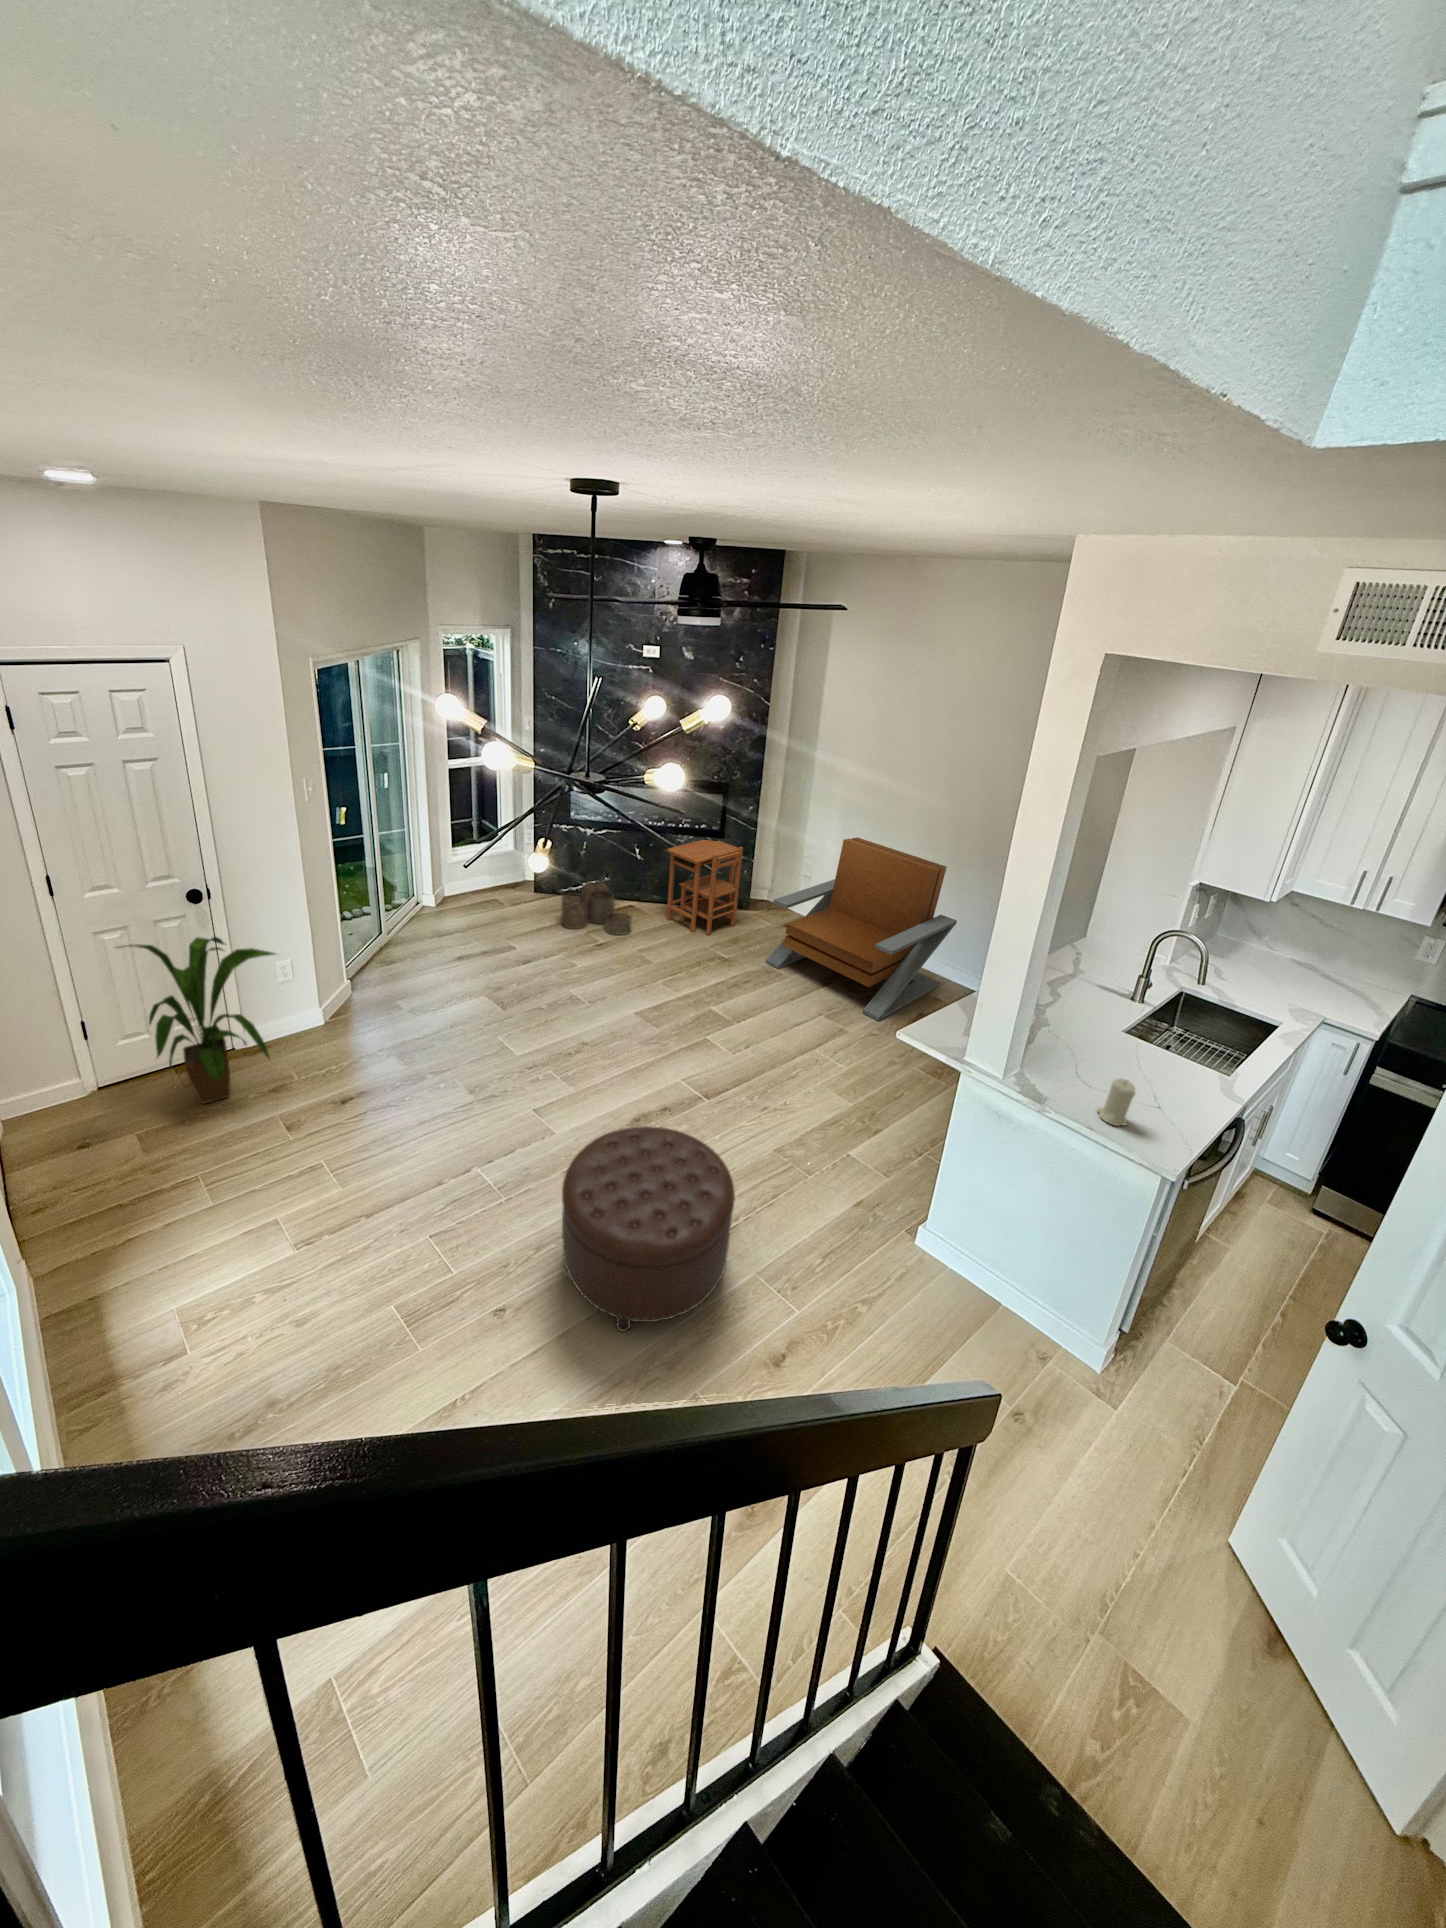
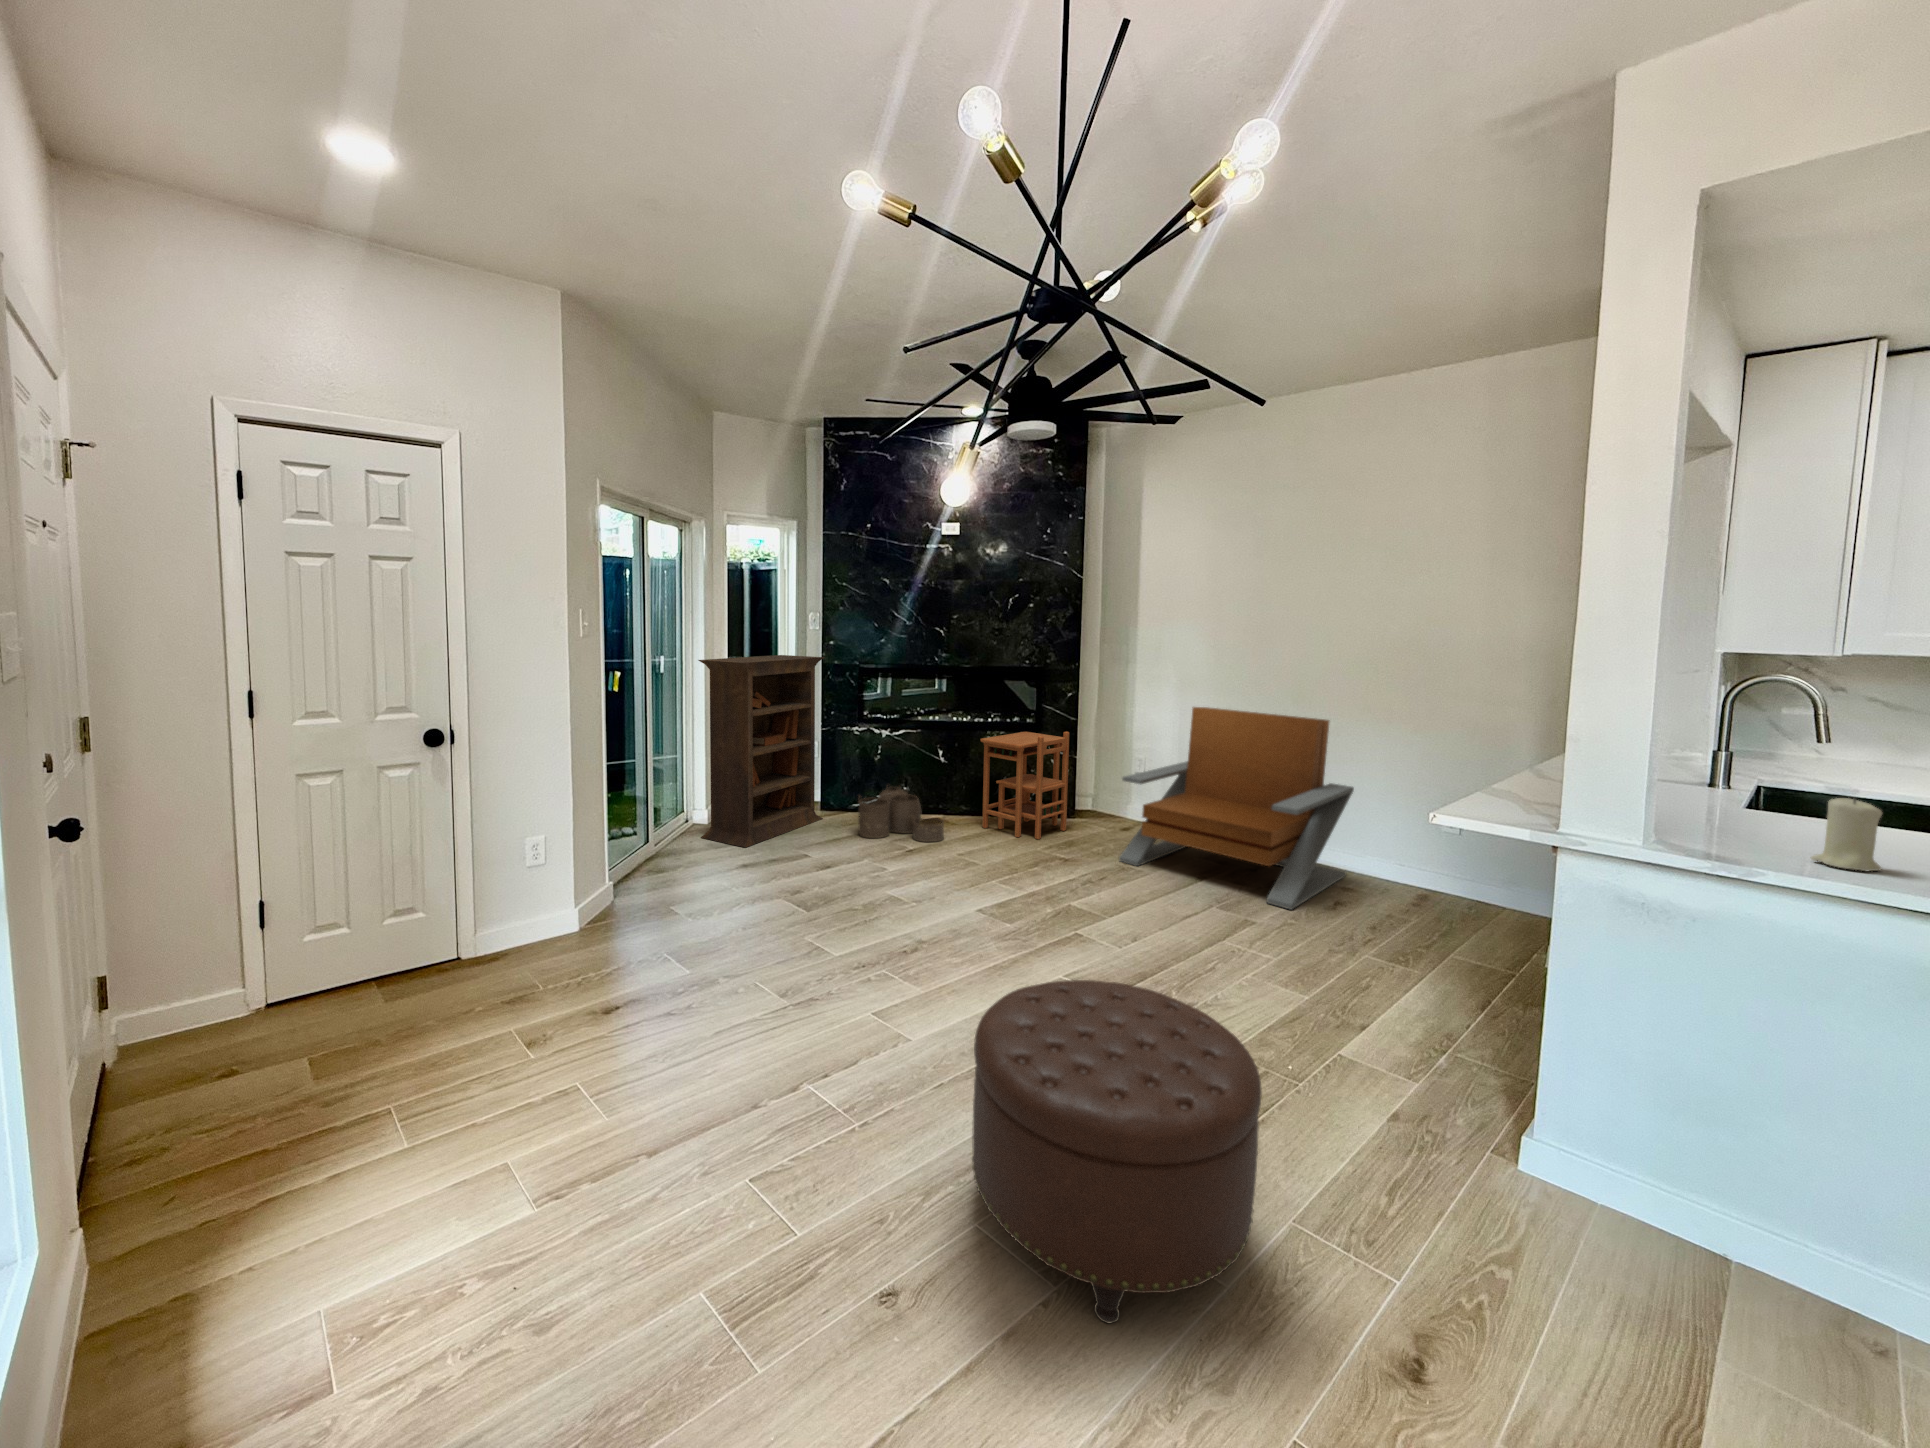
bookcase: none [417,761,536,936] -> present [698,655,824,847]
house plant: present [118,937,275,1104] -> none [329,764,535,1021]

